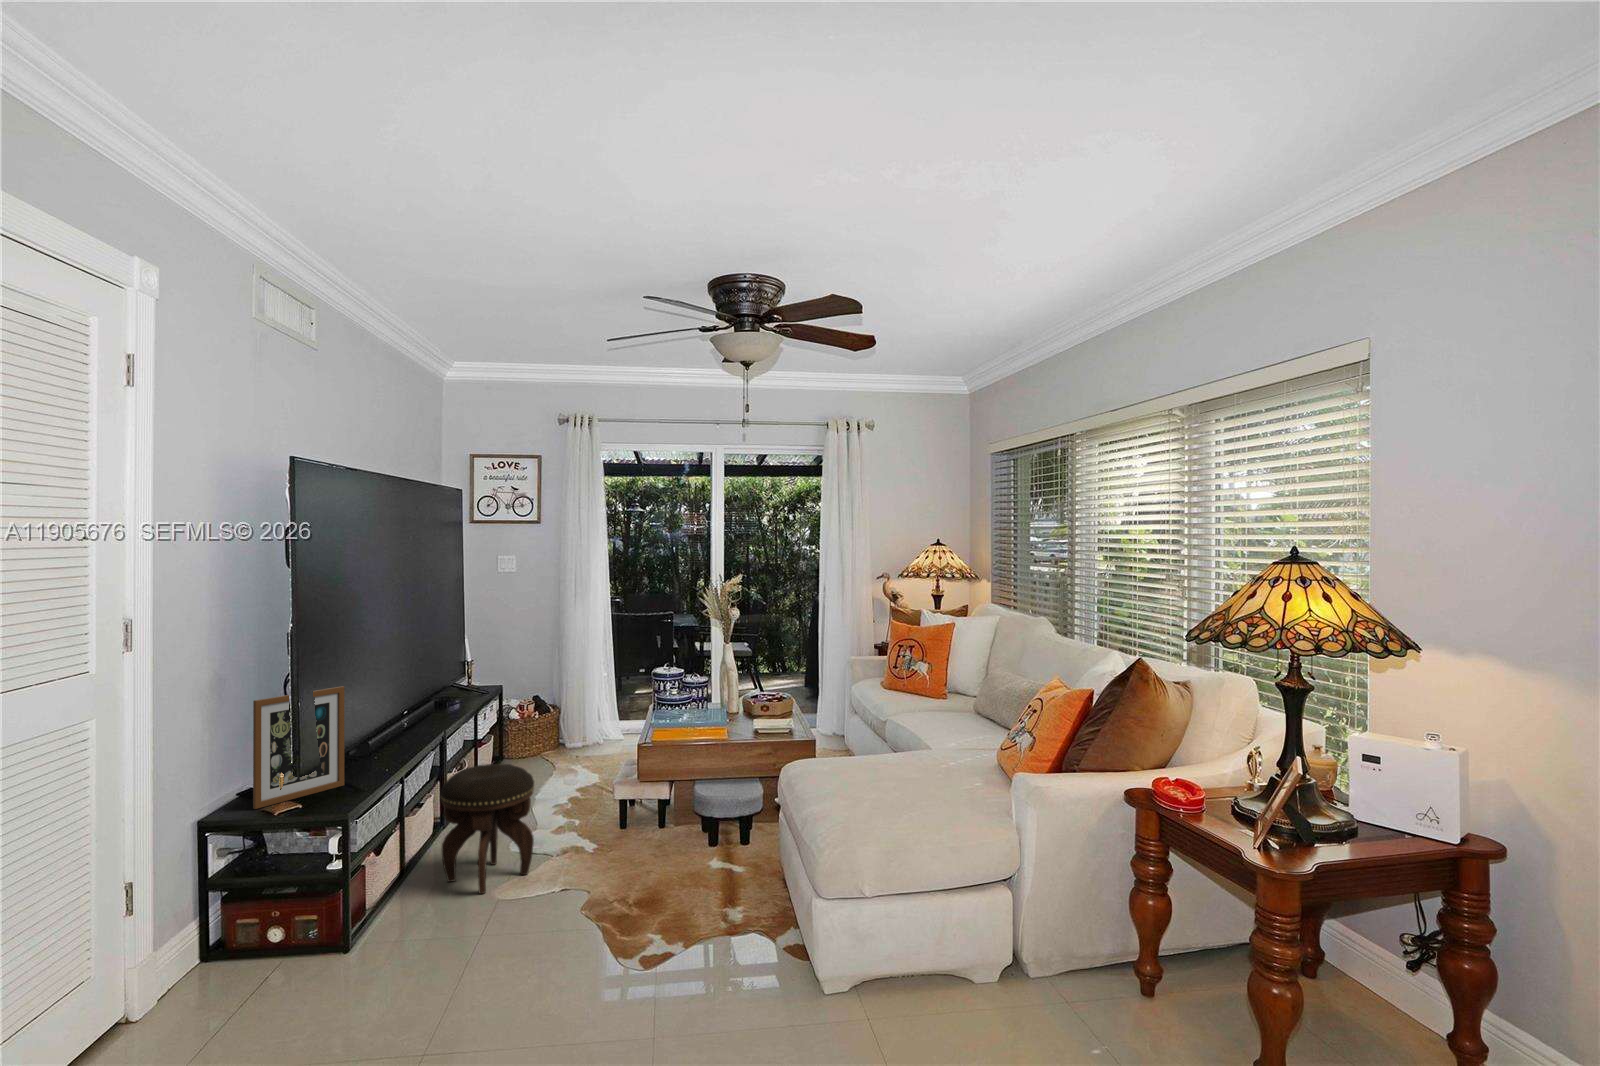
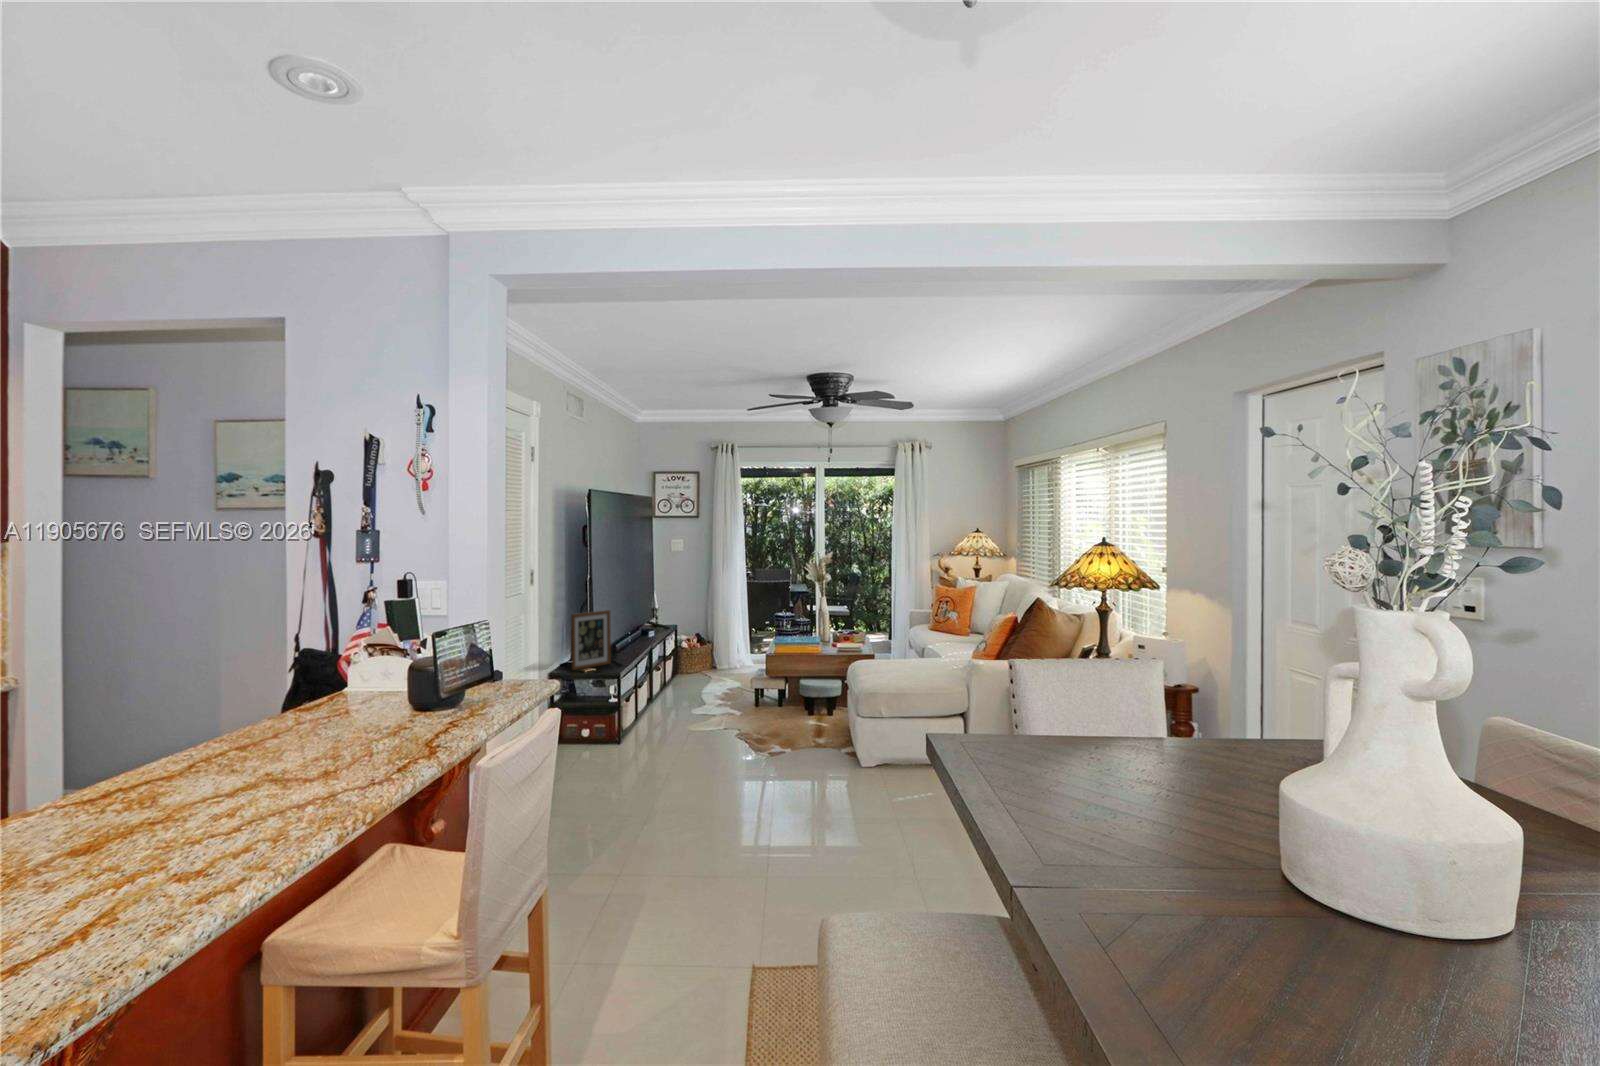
footstool: present [440,764,534,894] -> none [657,660,708,729]

